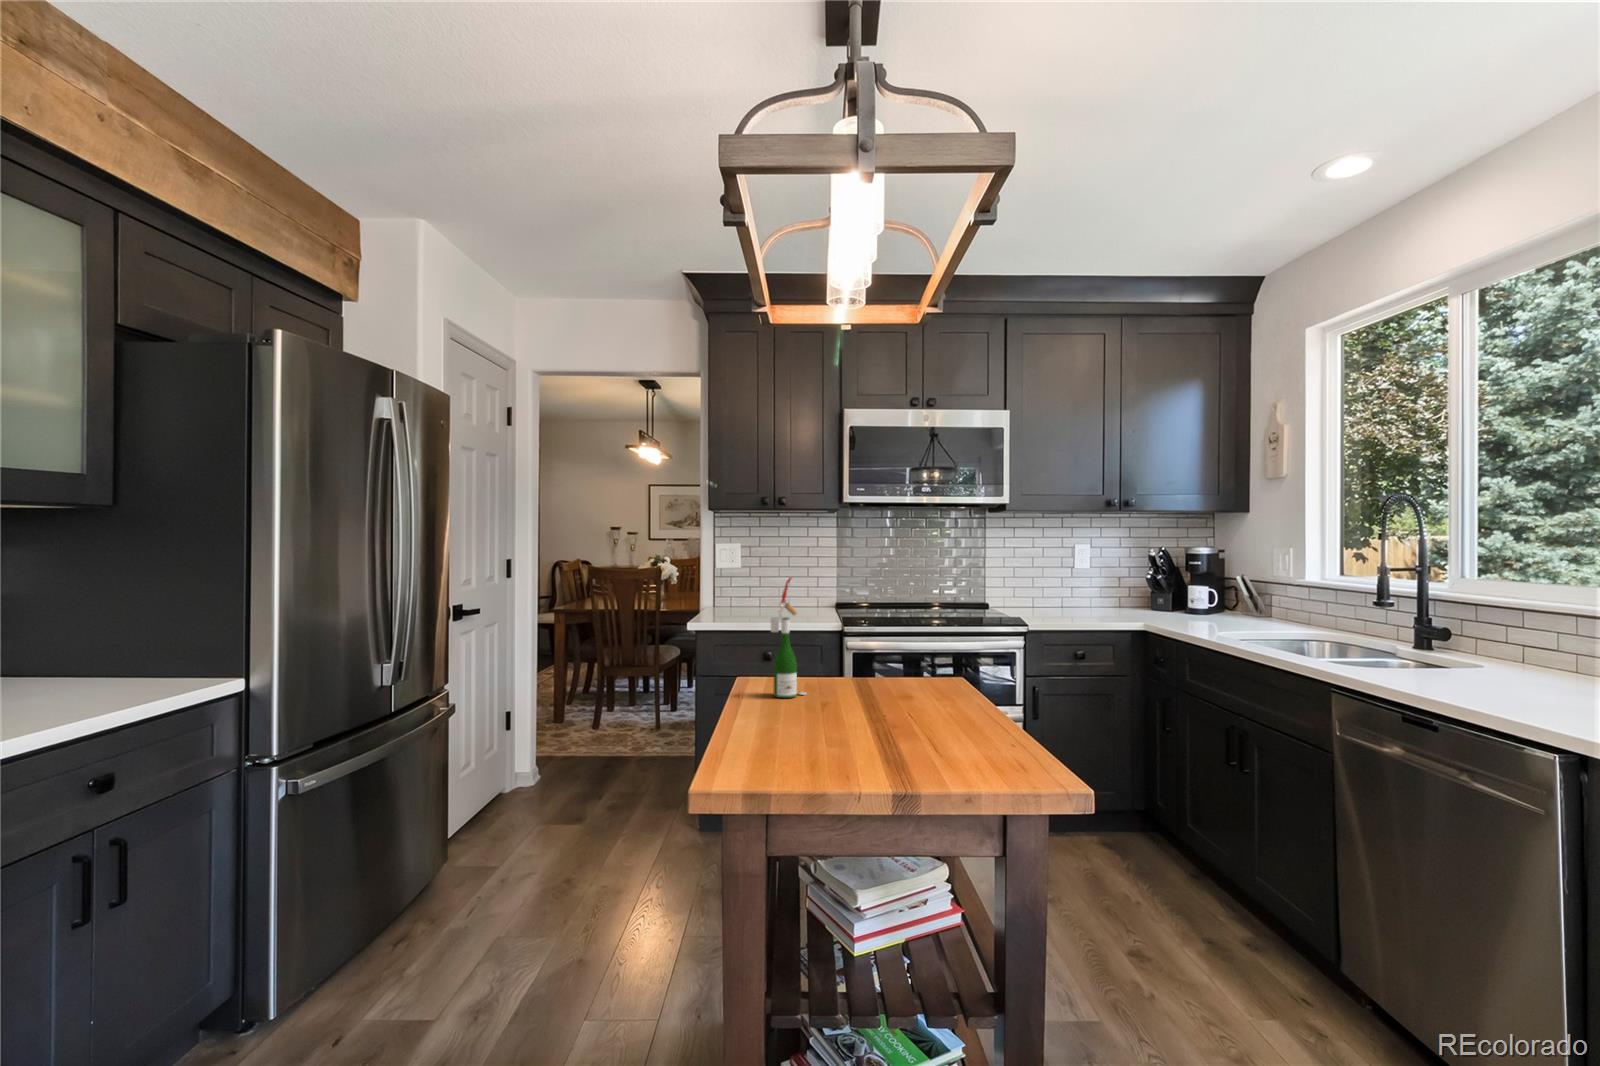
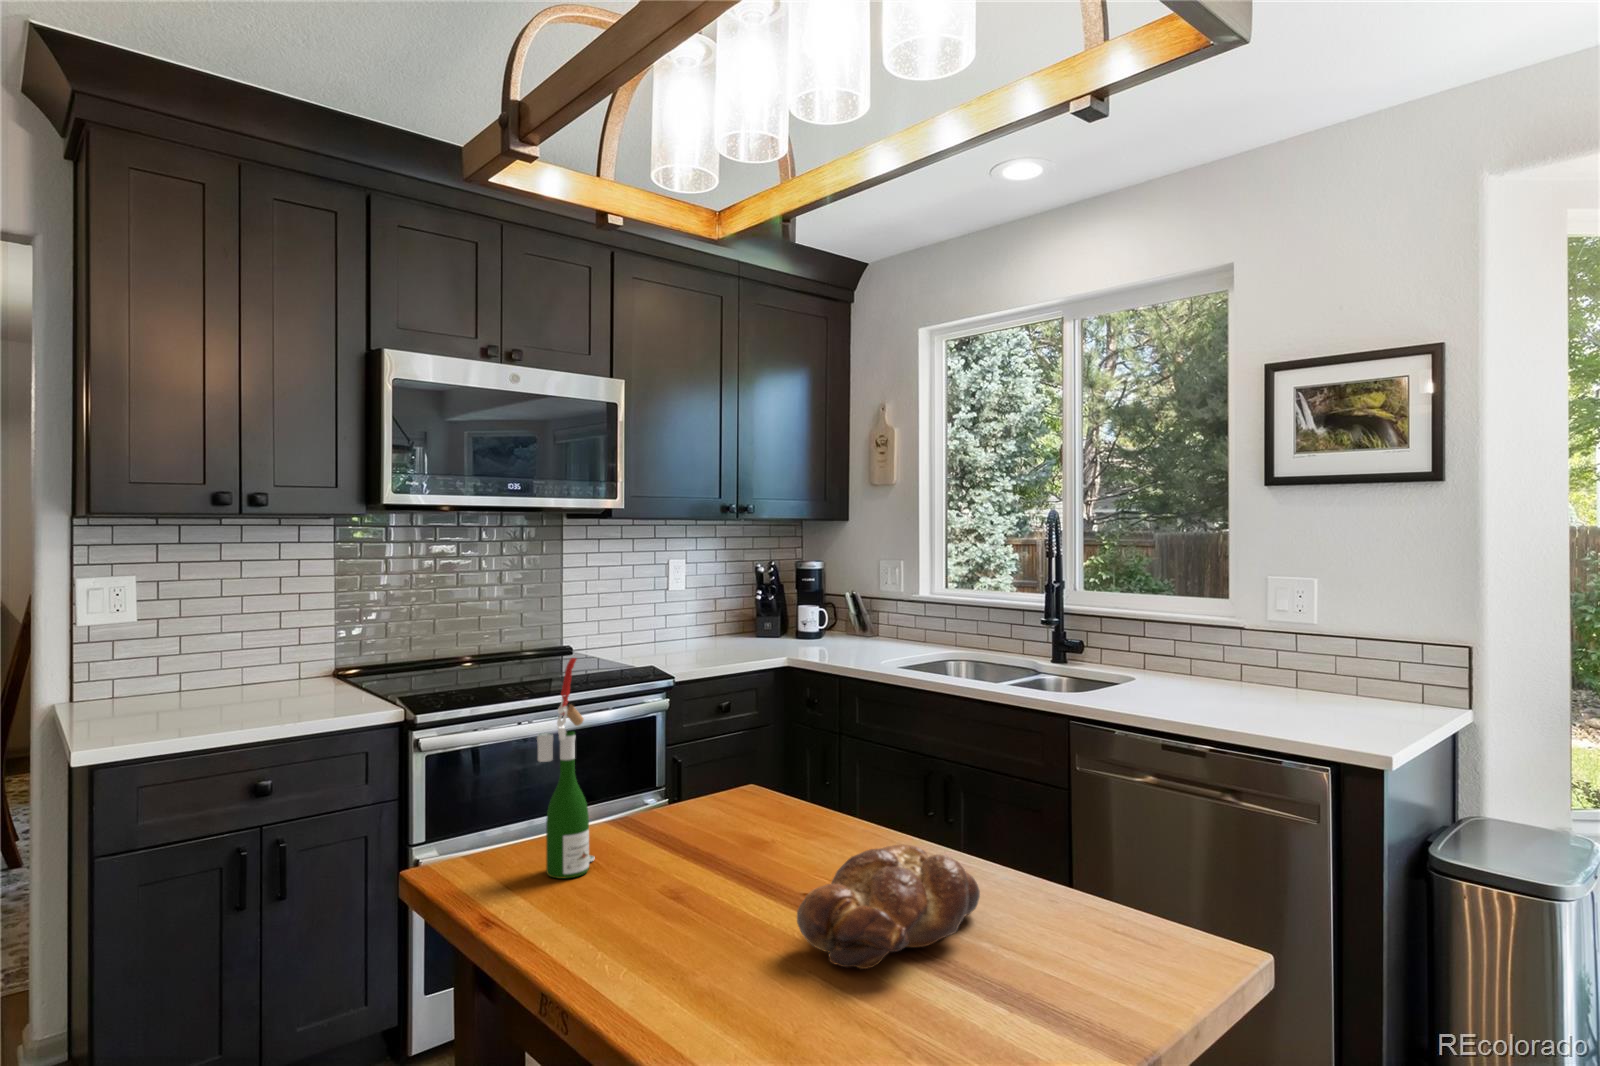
bread loaf: none [806,698,945,756] -> present [797,845,980,969]

